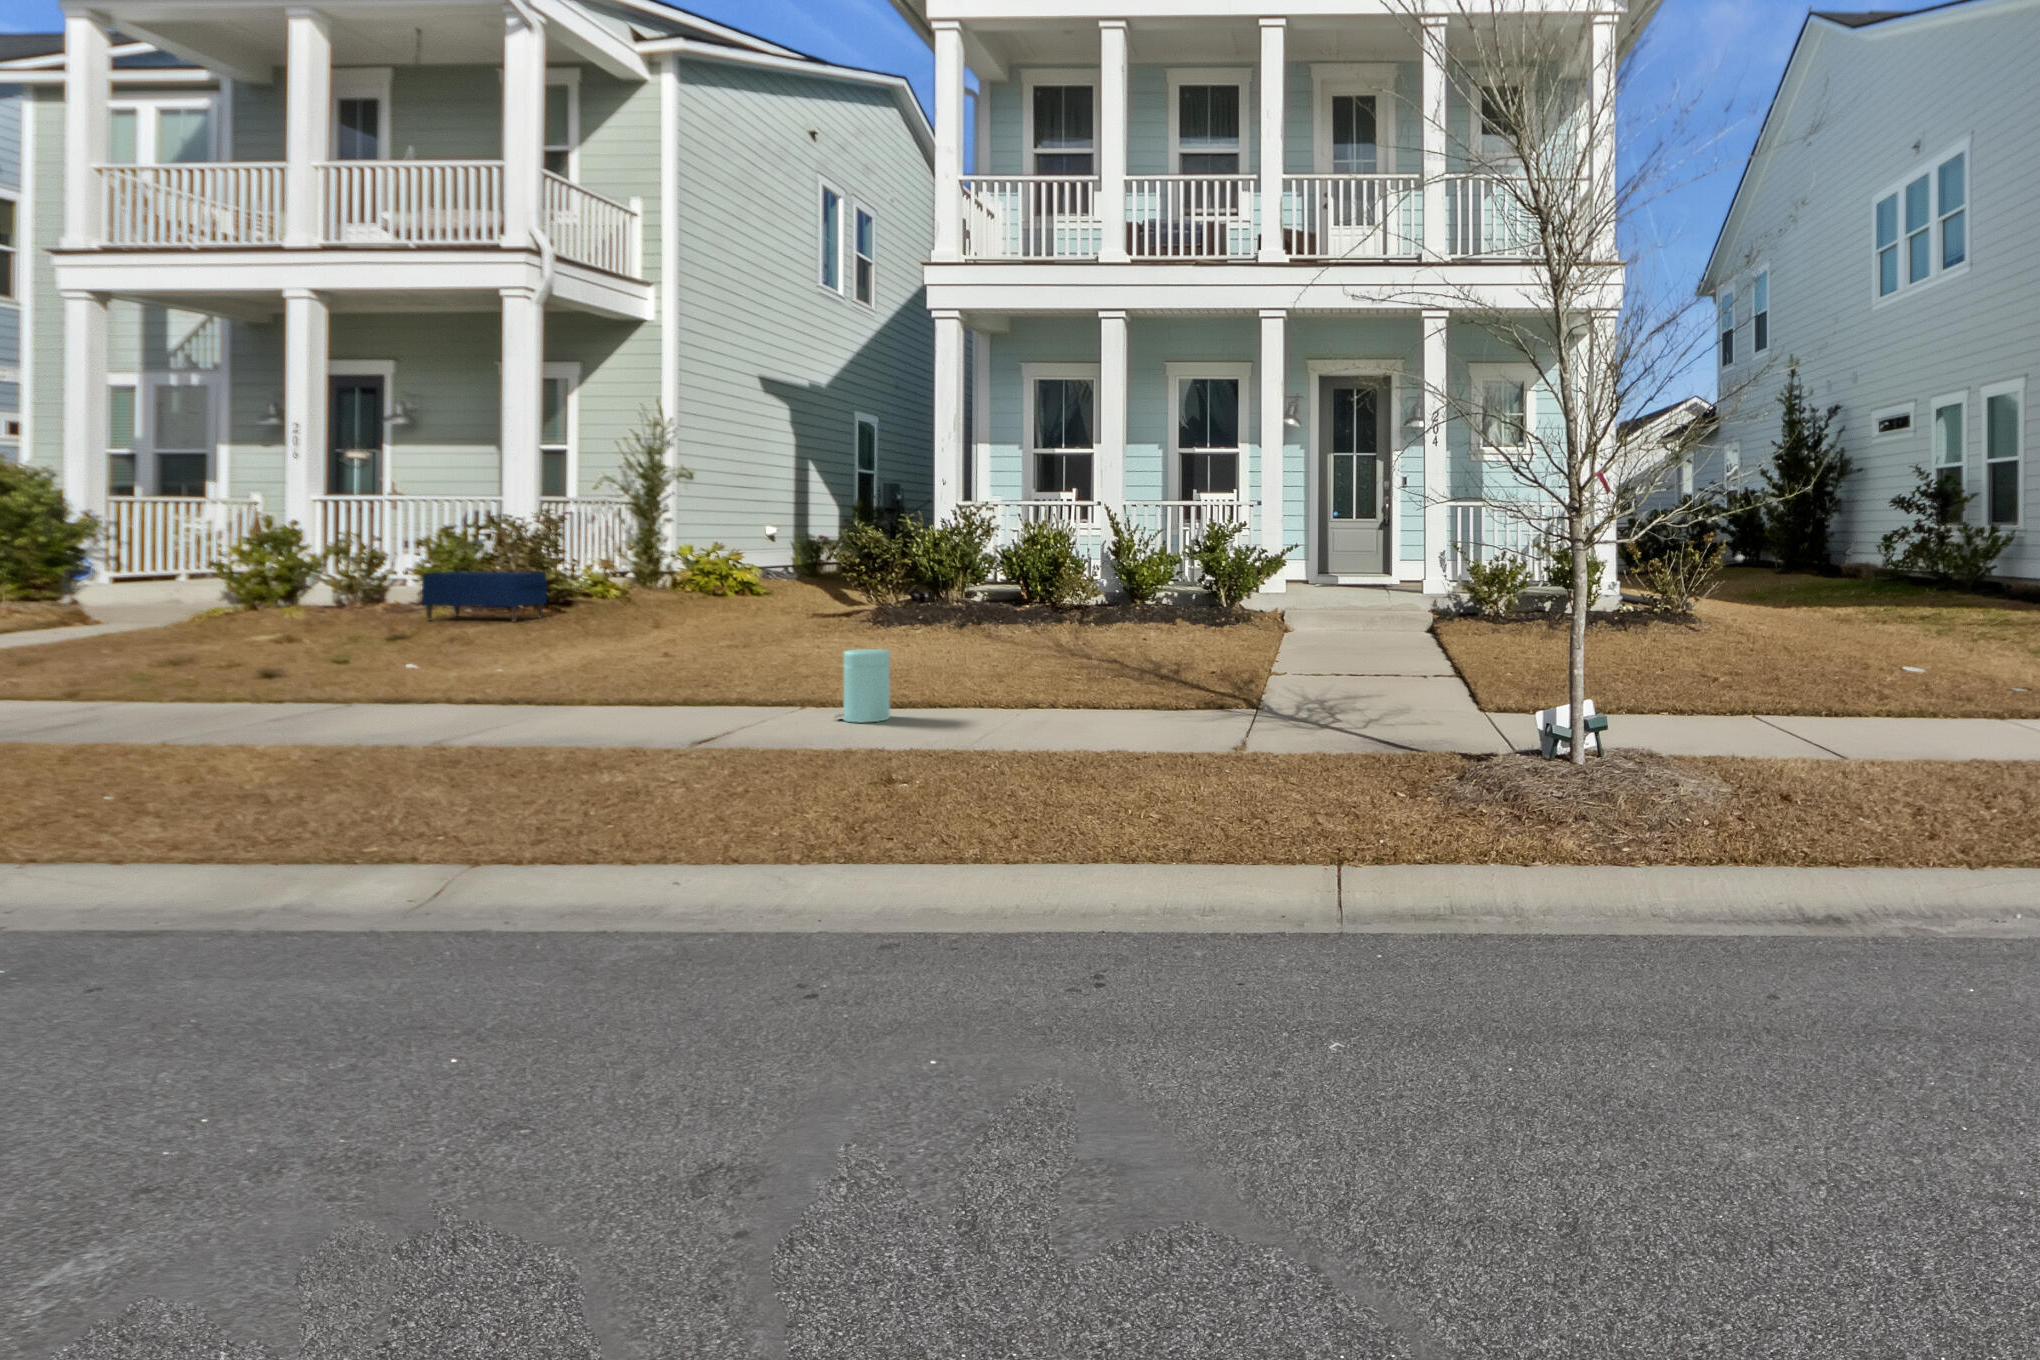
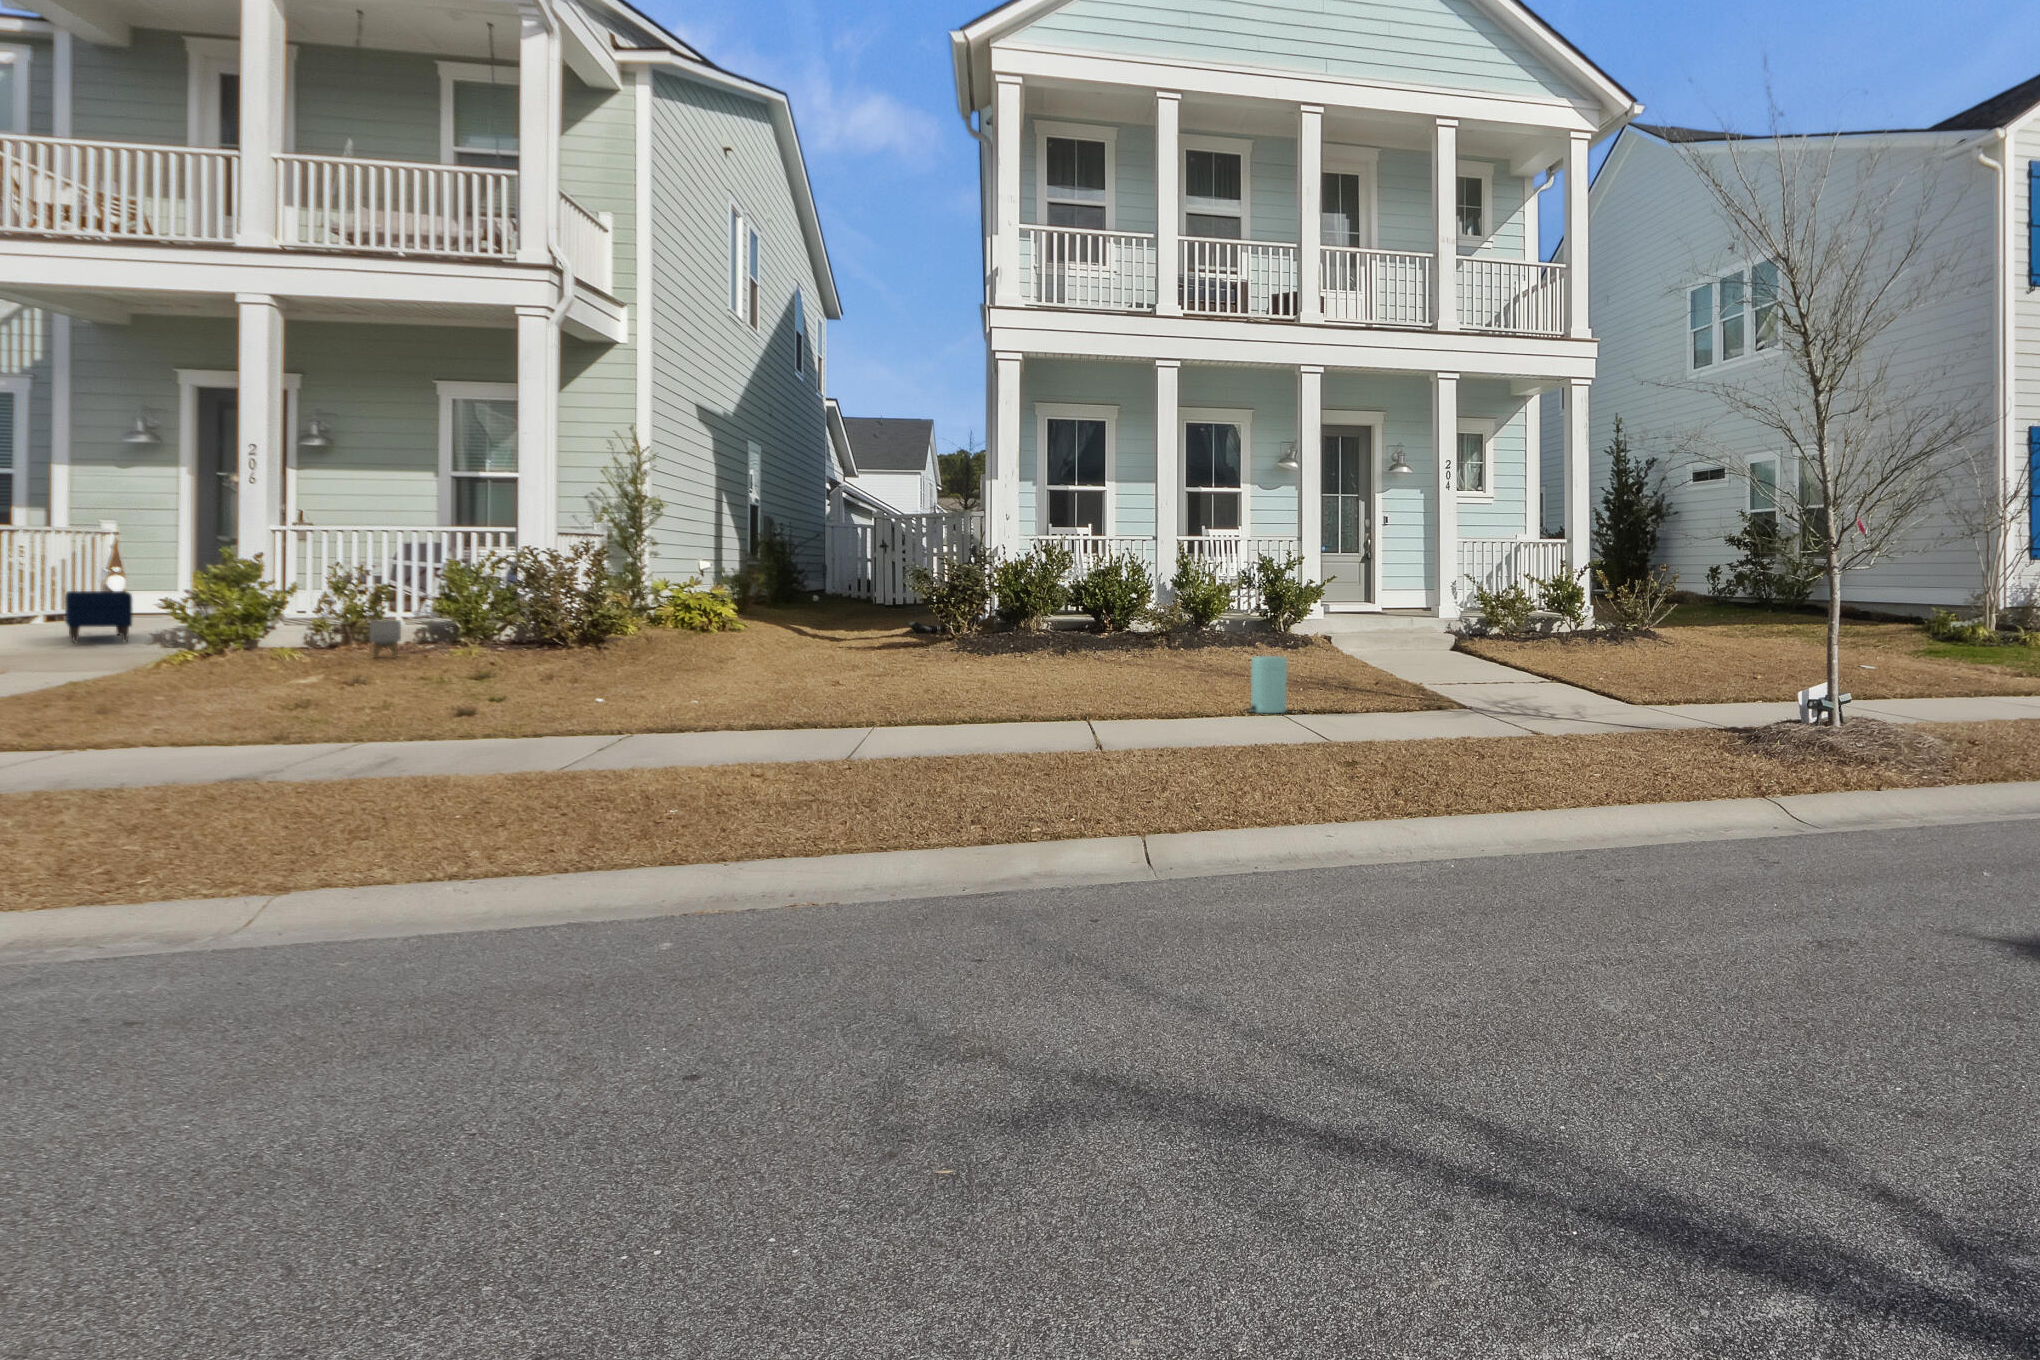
bench: present [422,571,547,622] -> present [65,591,132,643]
planter: none [228,590,261,628] -> present [370,620,401,659]

